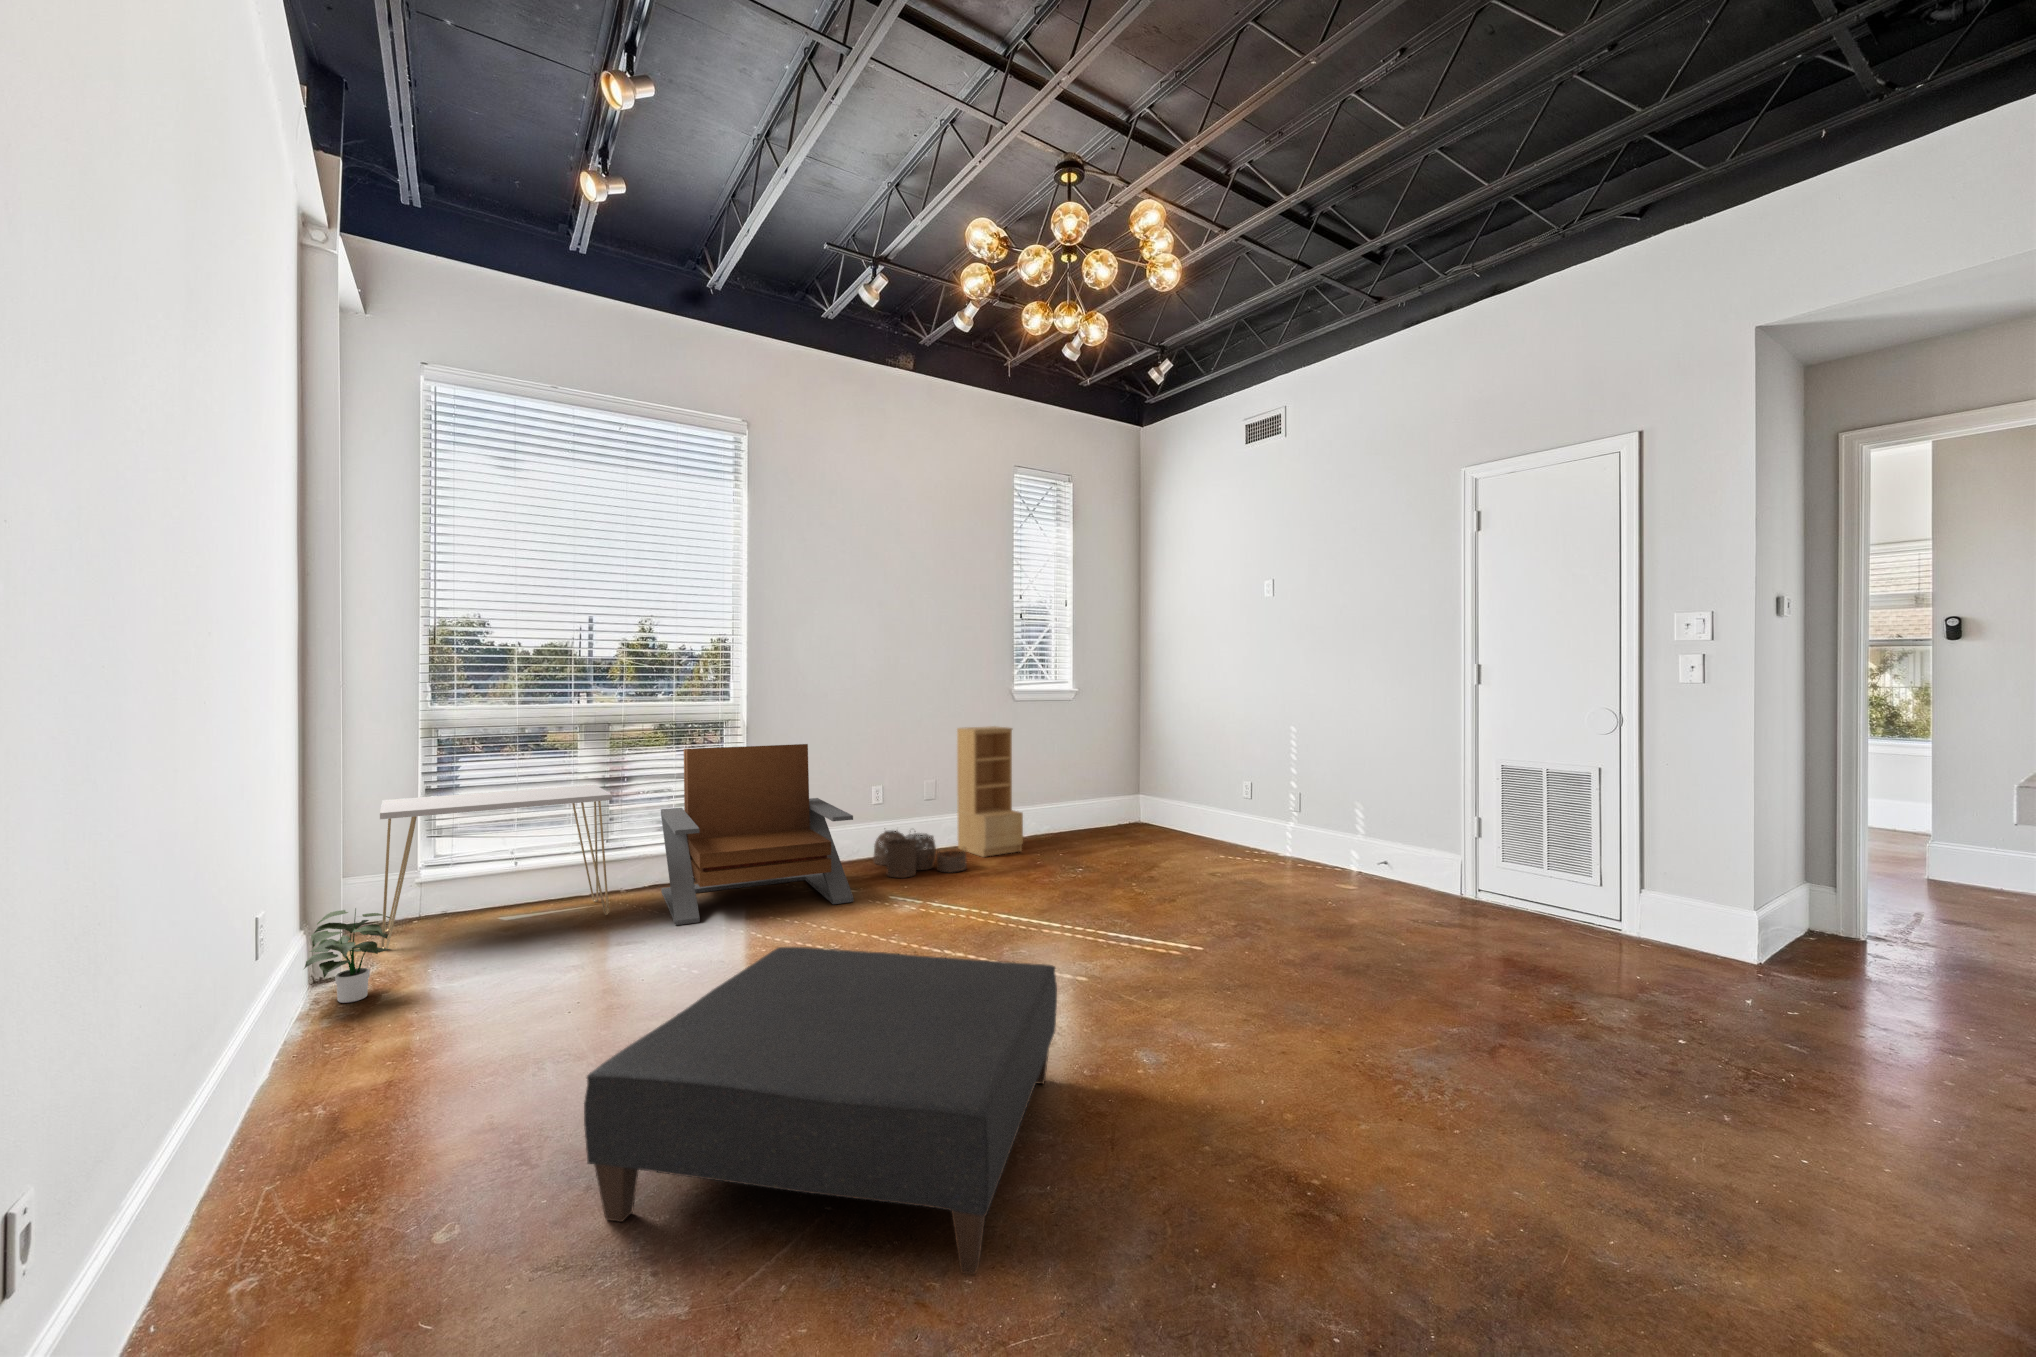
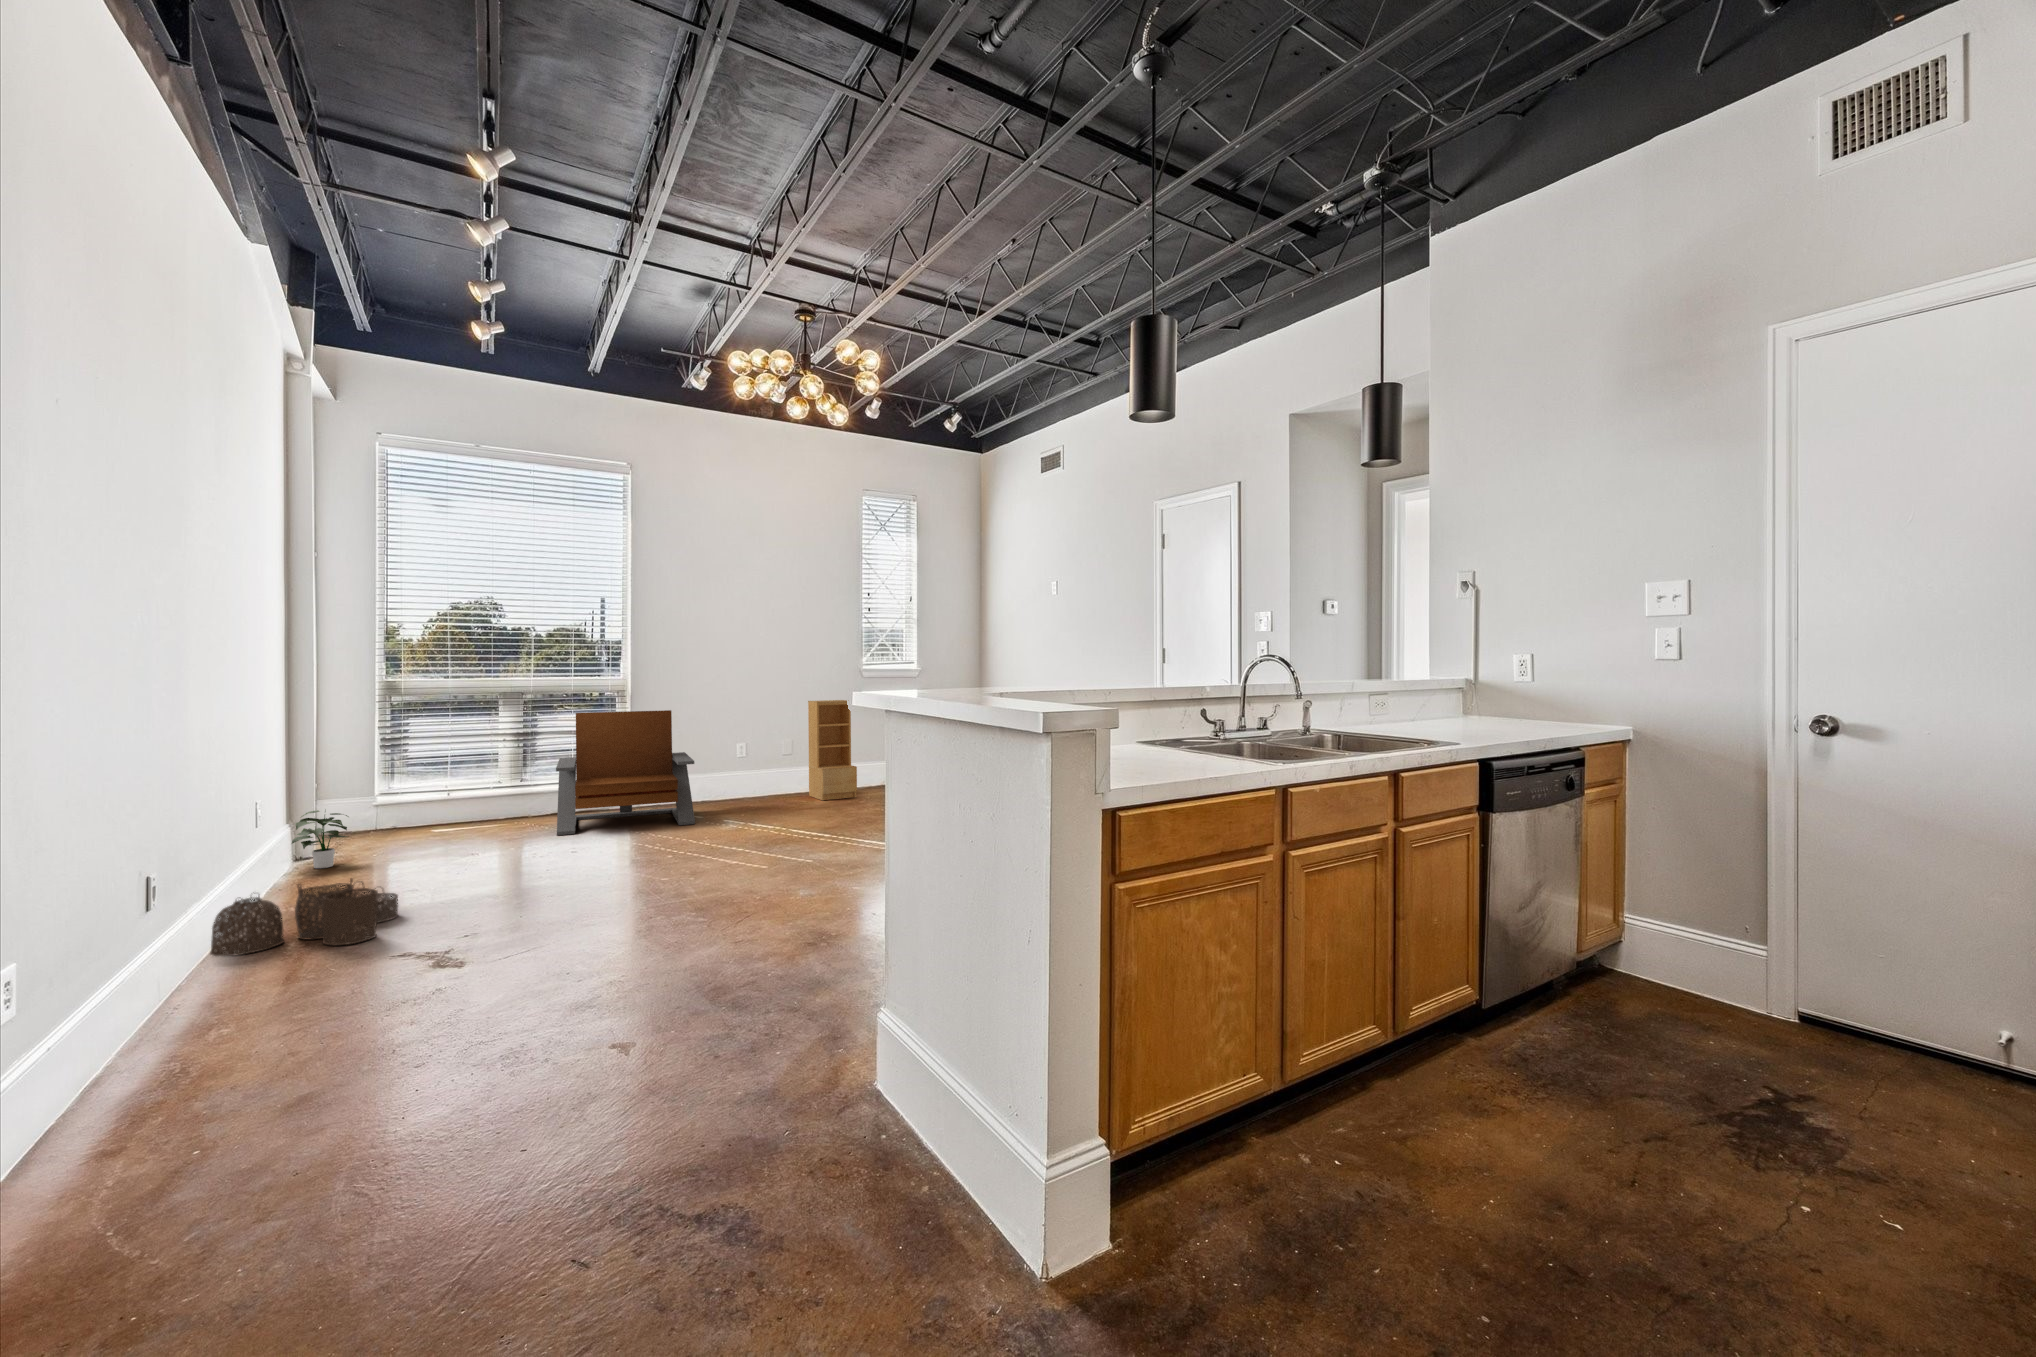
console table: present [380,785,612,949] -> none [345,739,514,846]
woven basket: present [874,830,967,878] -> present [210,878,398,956]
ottoman: present [584,947,1057,1275] -> none [424,823,735,952]

